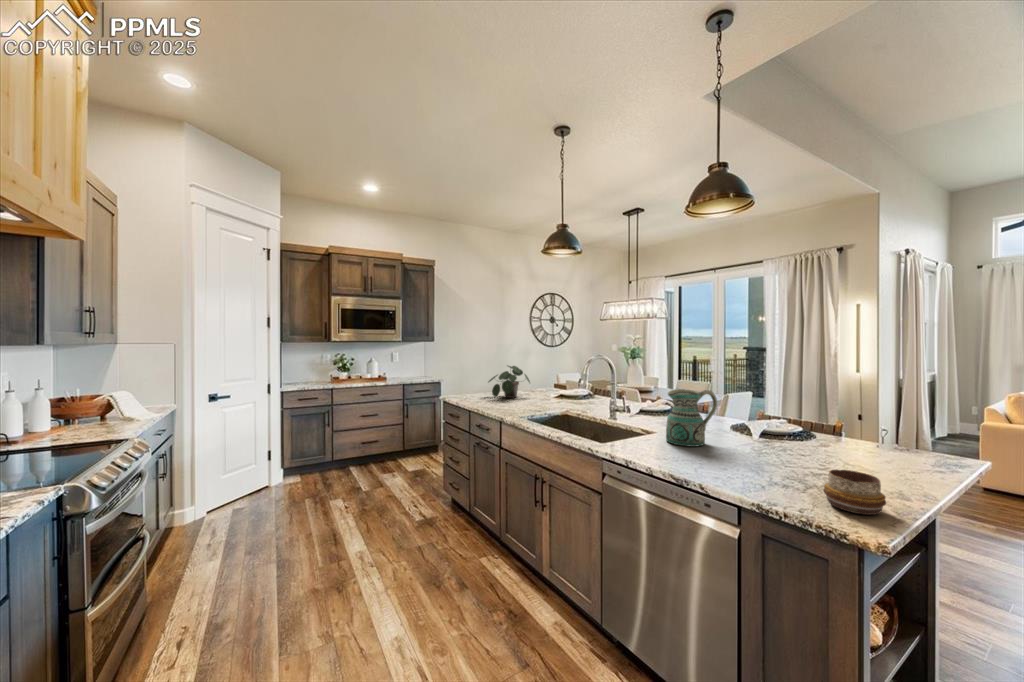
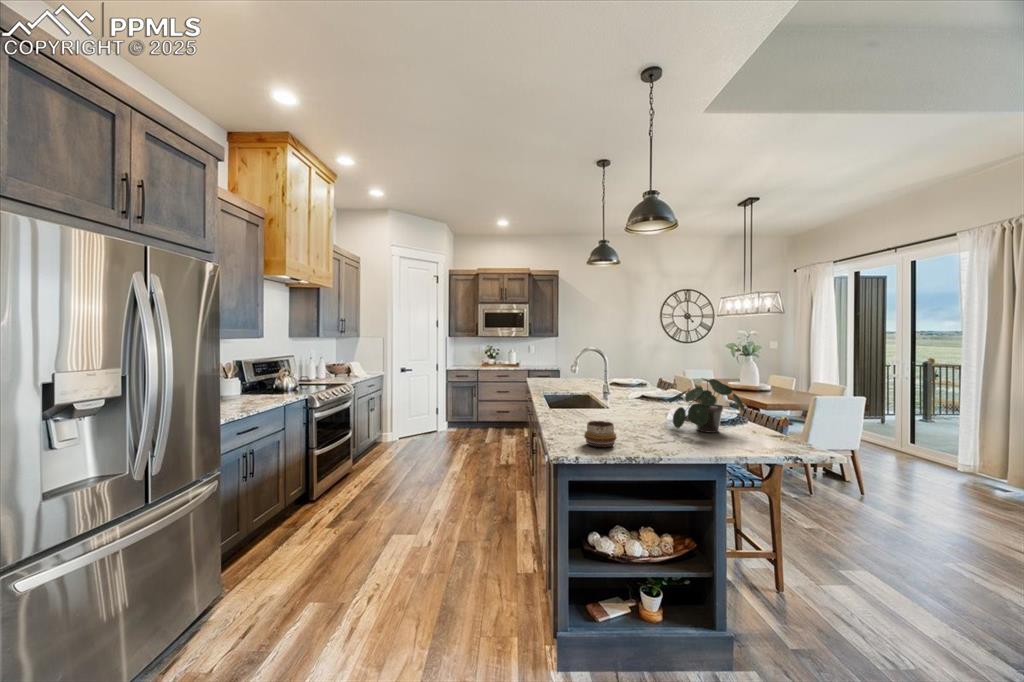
potted plant: present [488,366,530,398] -> present [669,379,745,433]
ceramic pitcher: present [666,389,717,447] -> none [599,373,637,415]

